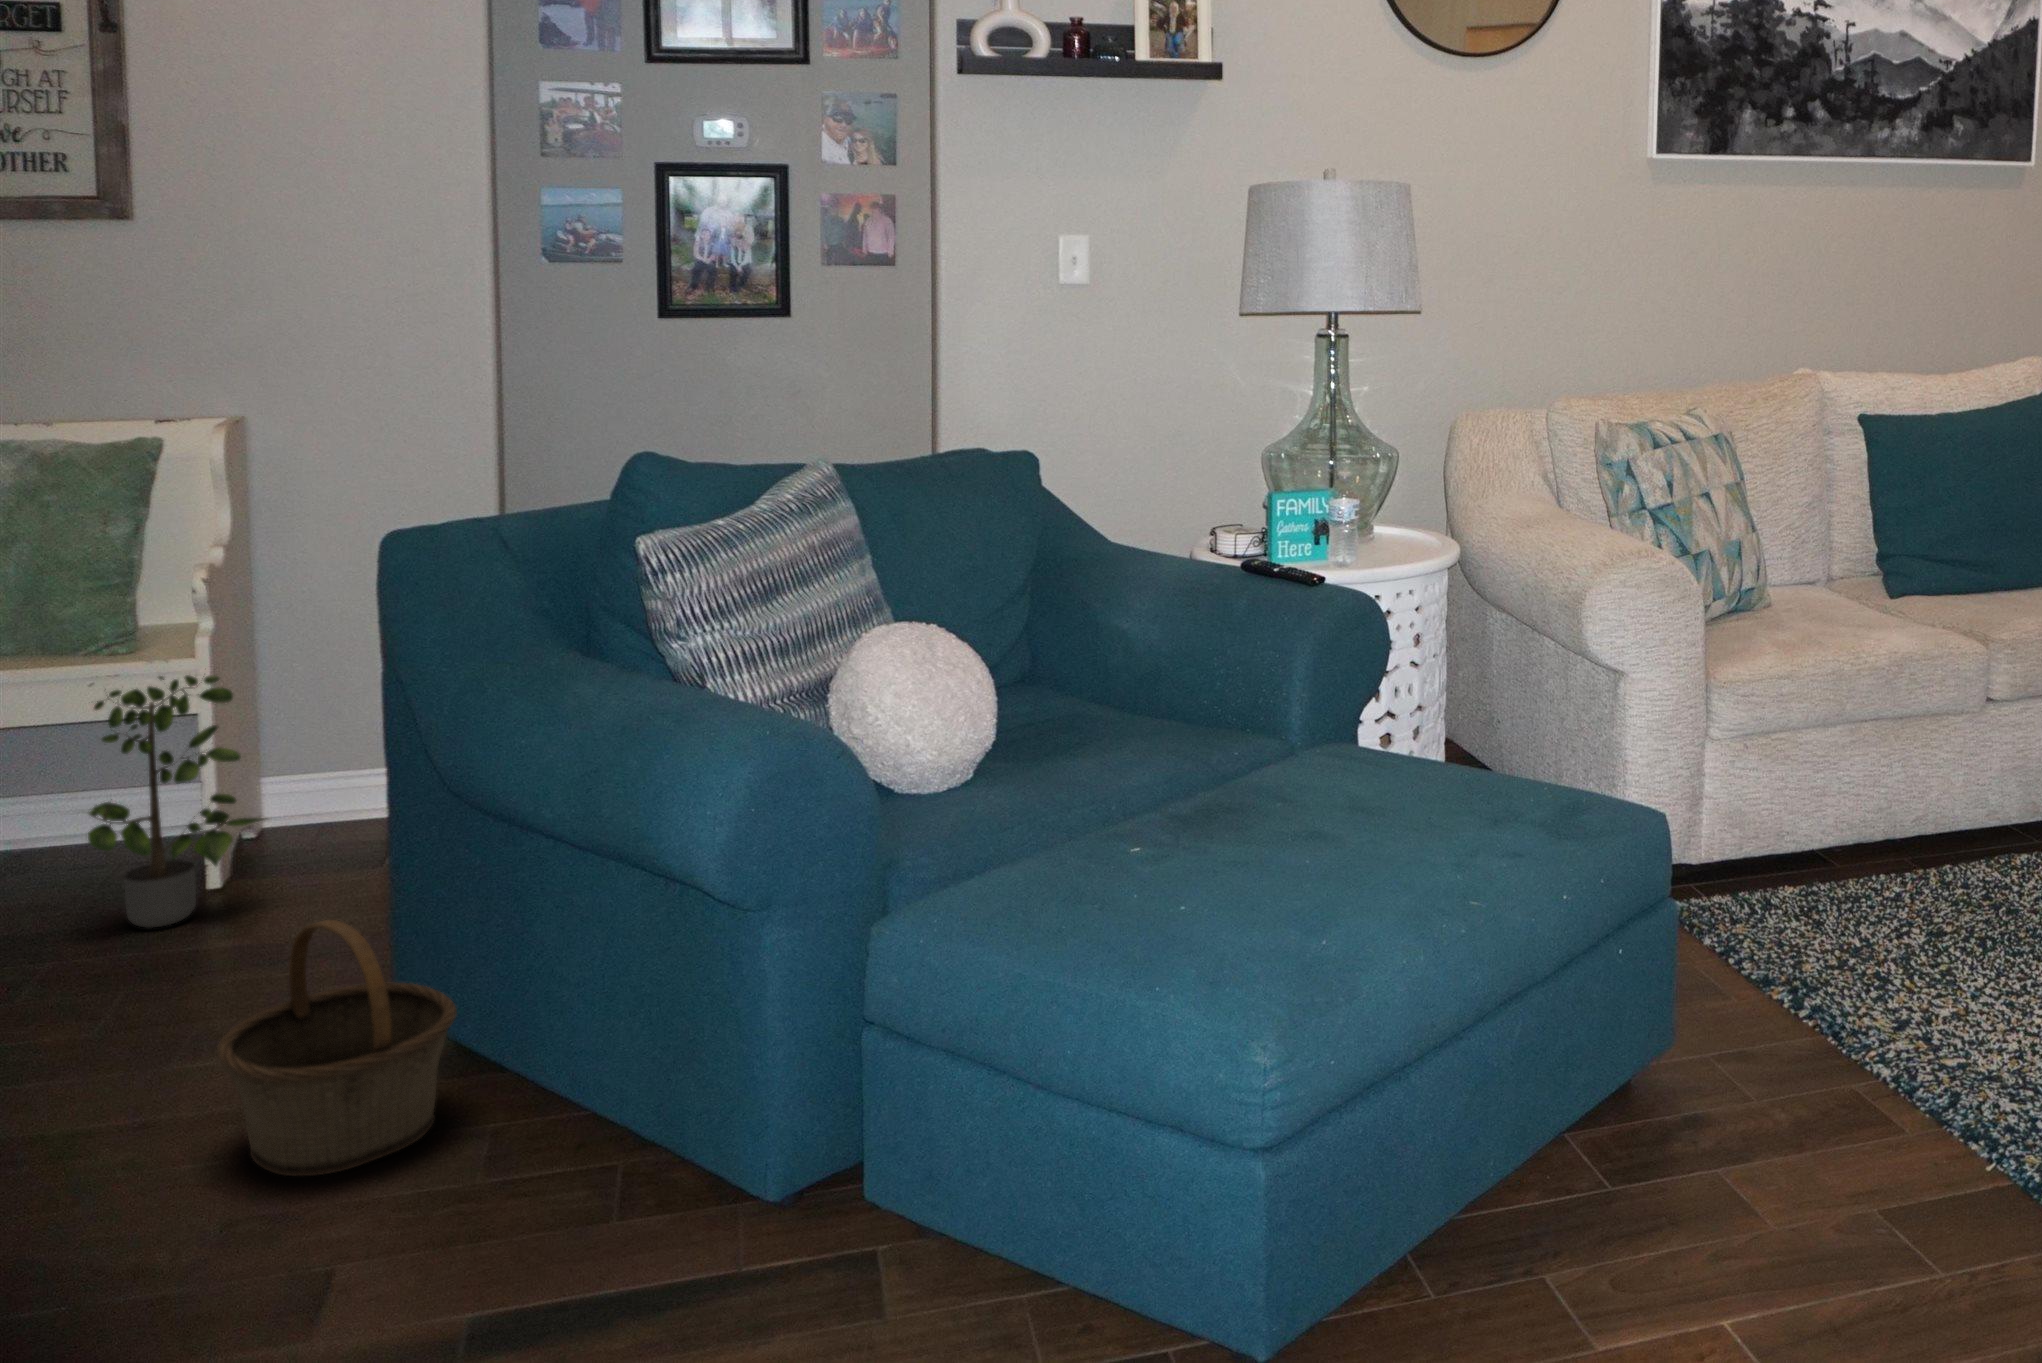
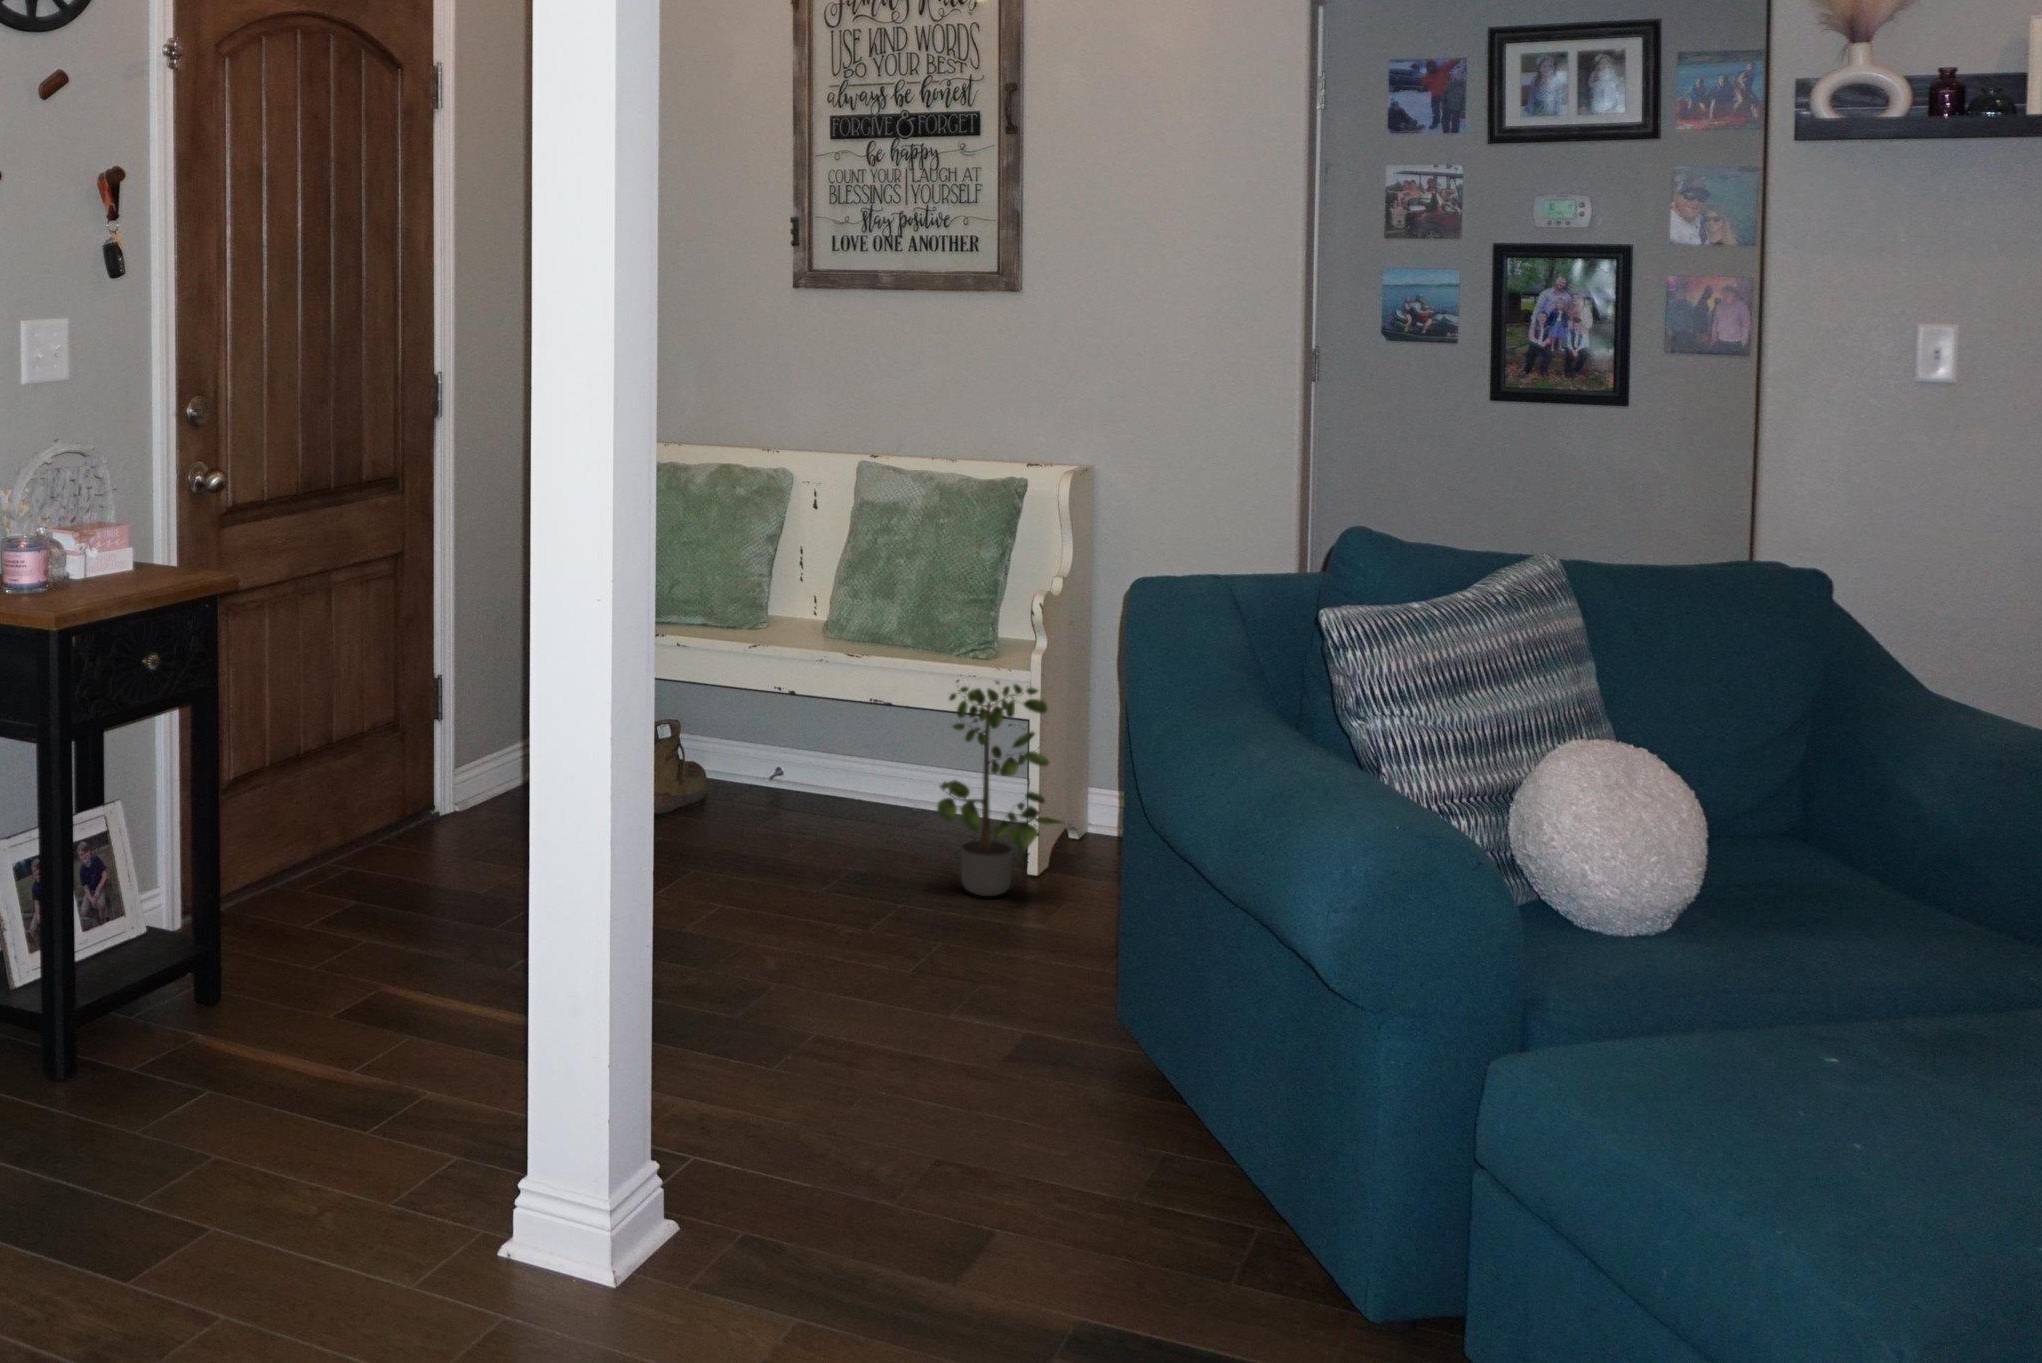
basket: present [217,920,457,1176] -> none [957,913,1143,1141]

